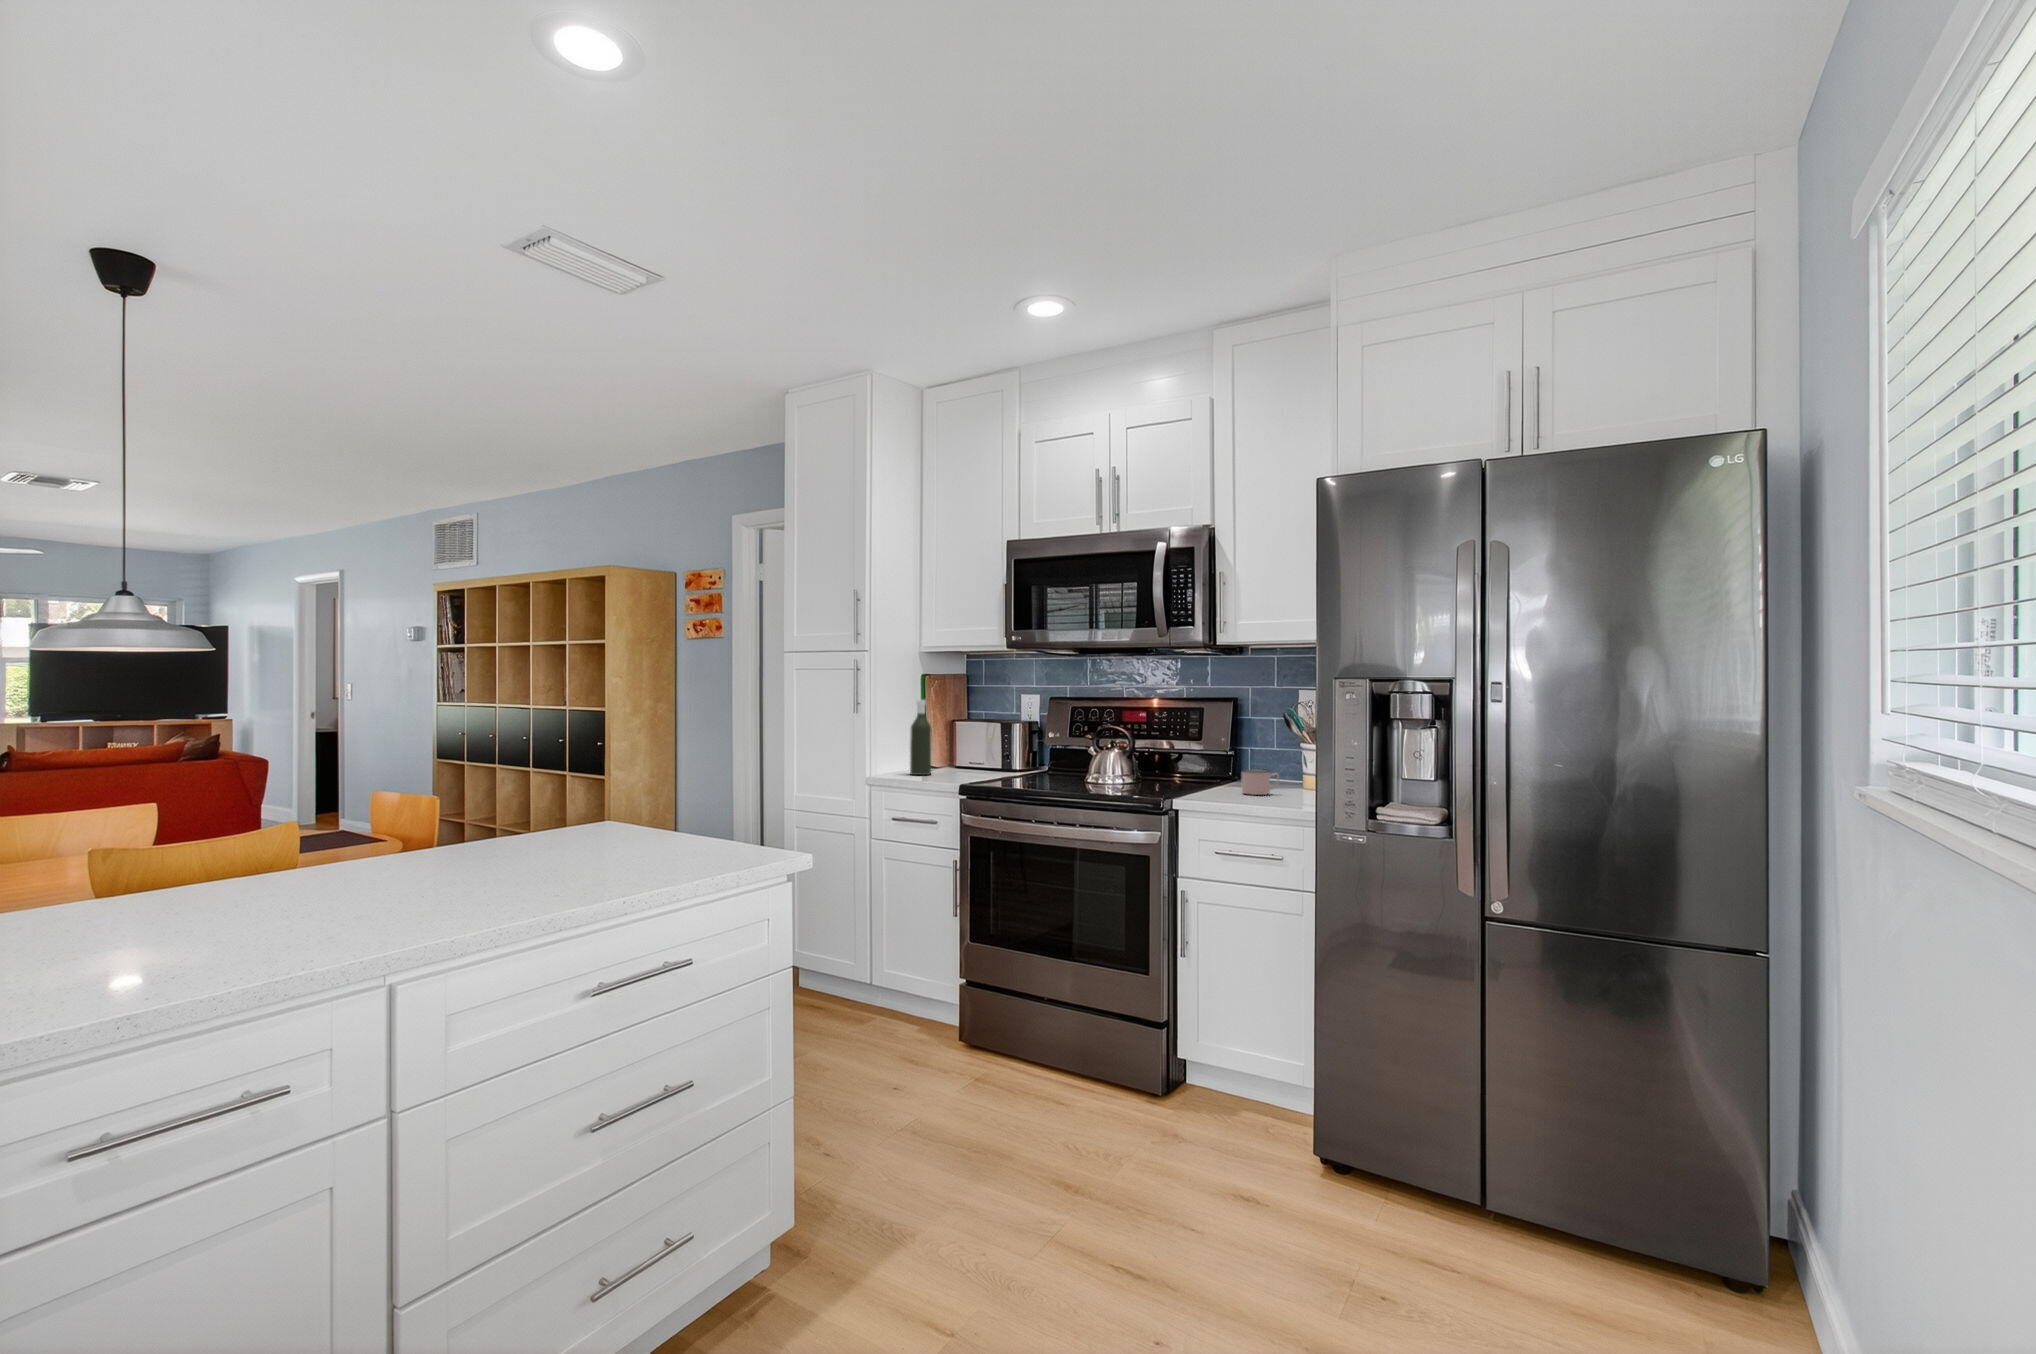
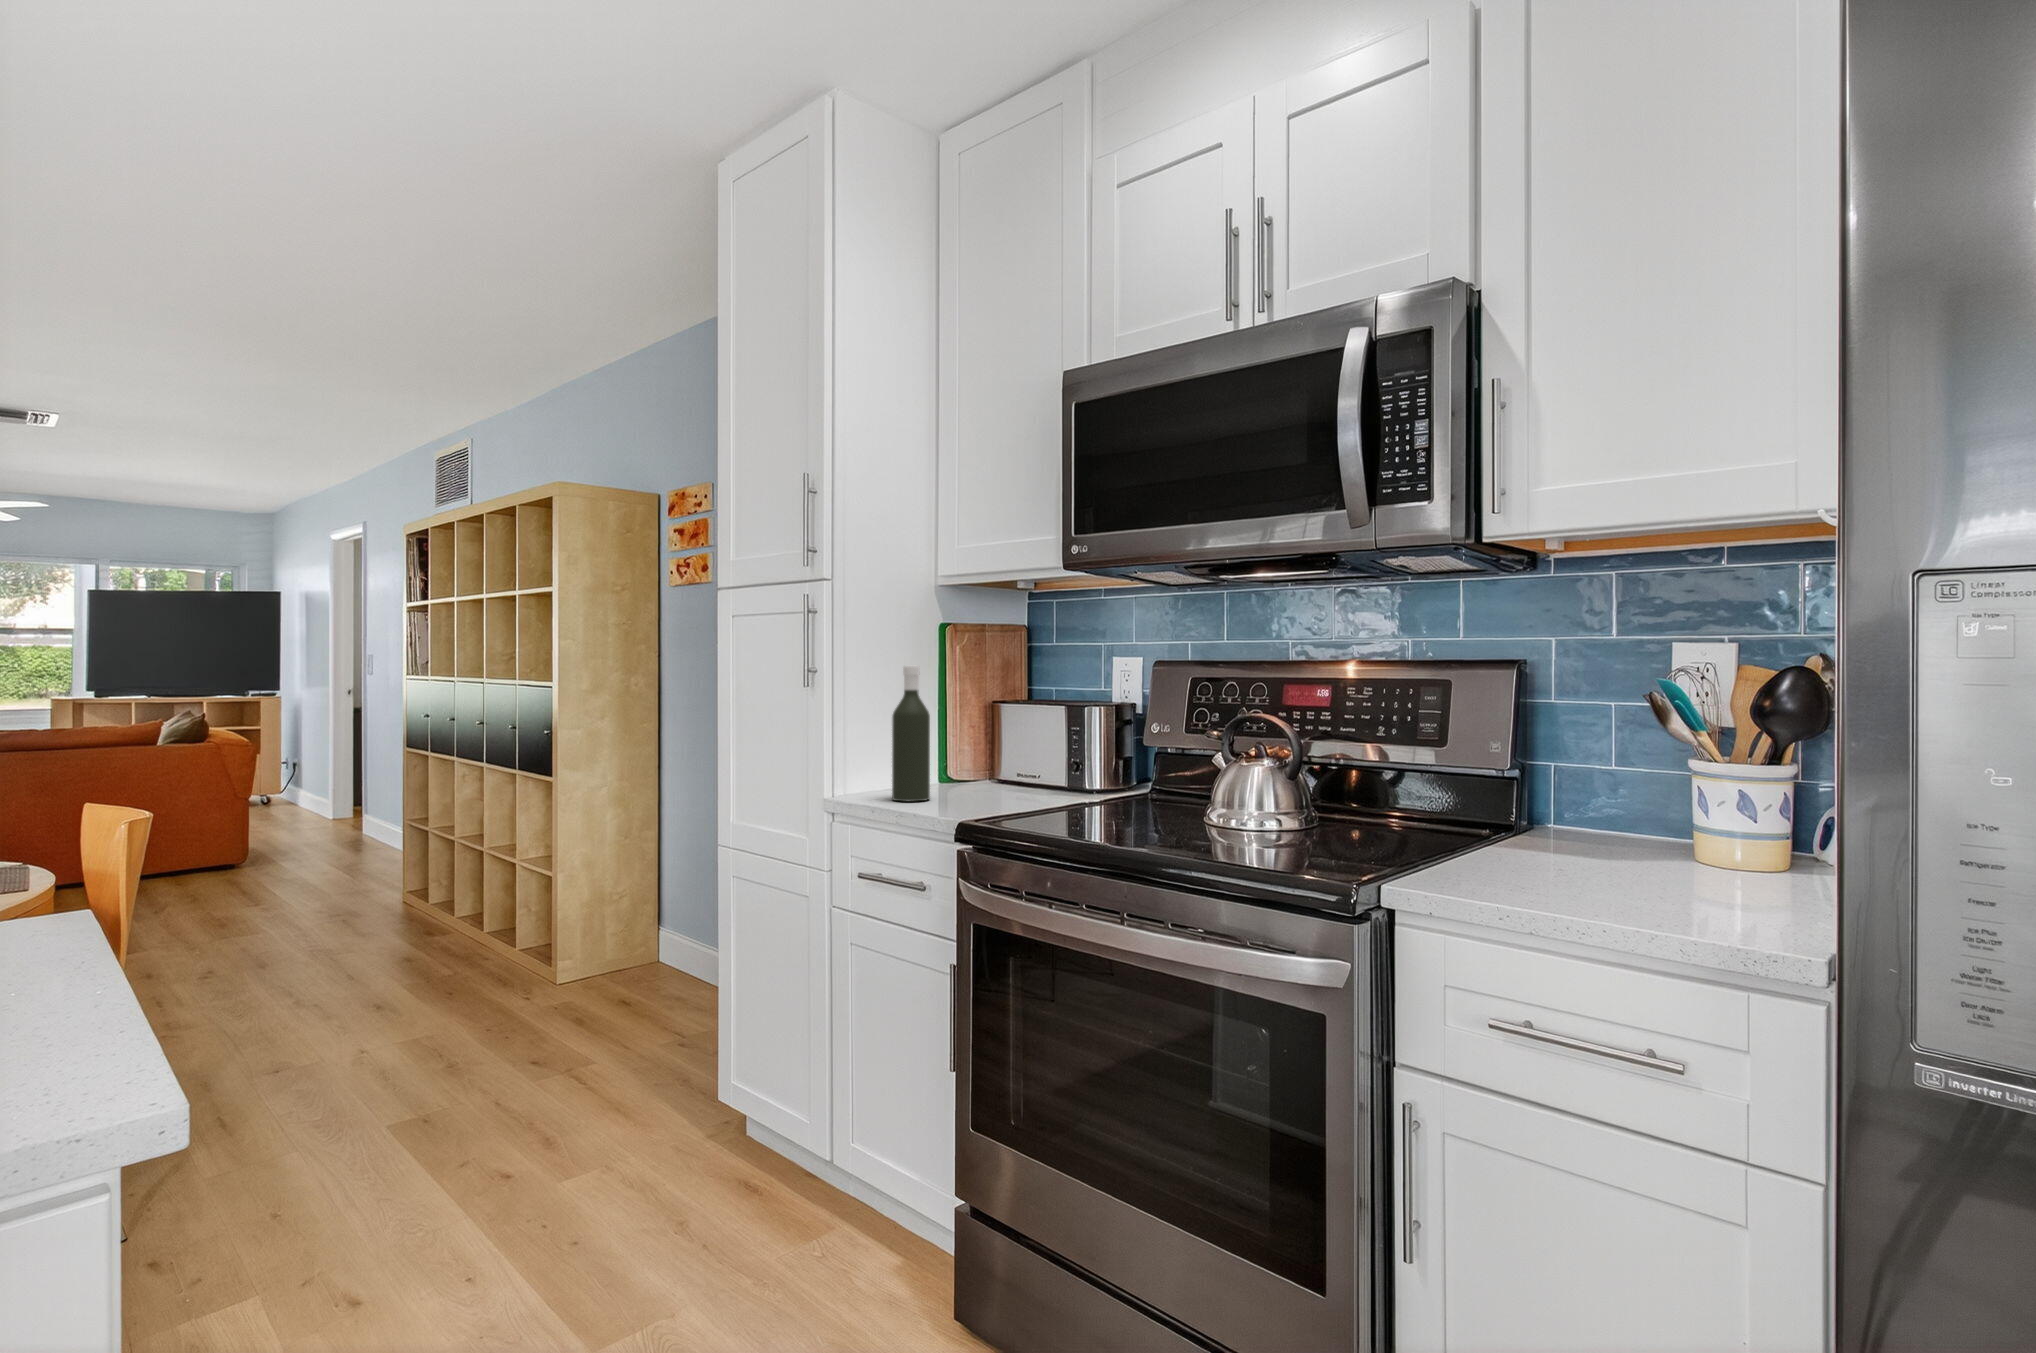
mug: present [1242,769,1279,795] -> none [1546,816,1642,879]

